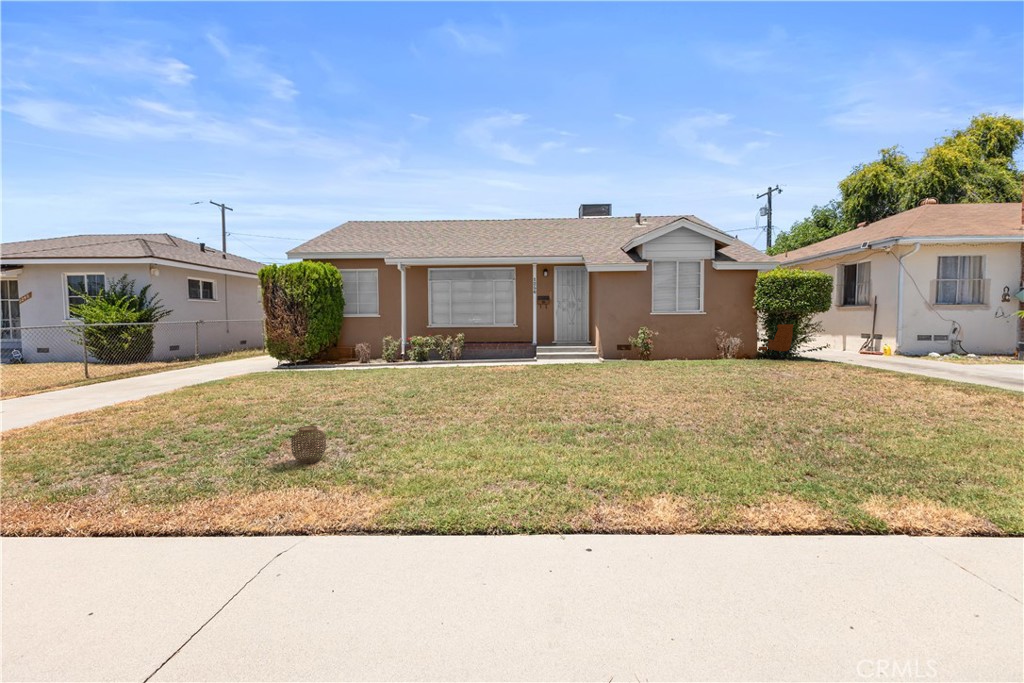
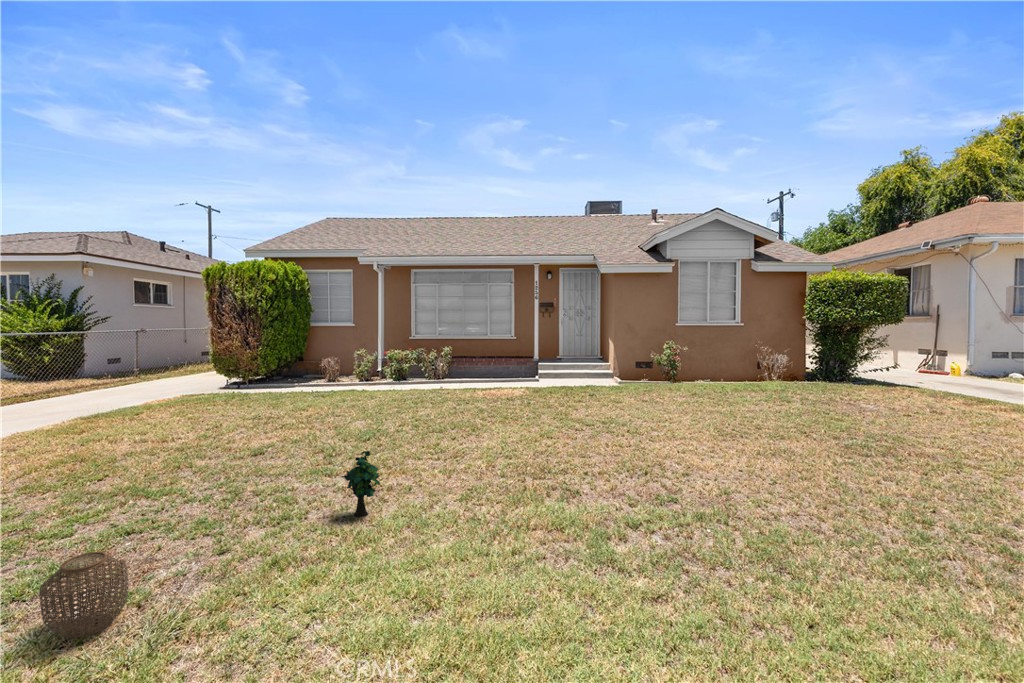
lounge chair: present [759,324,794,360] -> none [808,338,857,383]
decorative plant: none [413,389,437,428] -> present [342,451,380,517]

